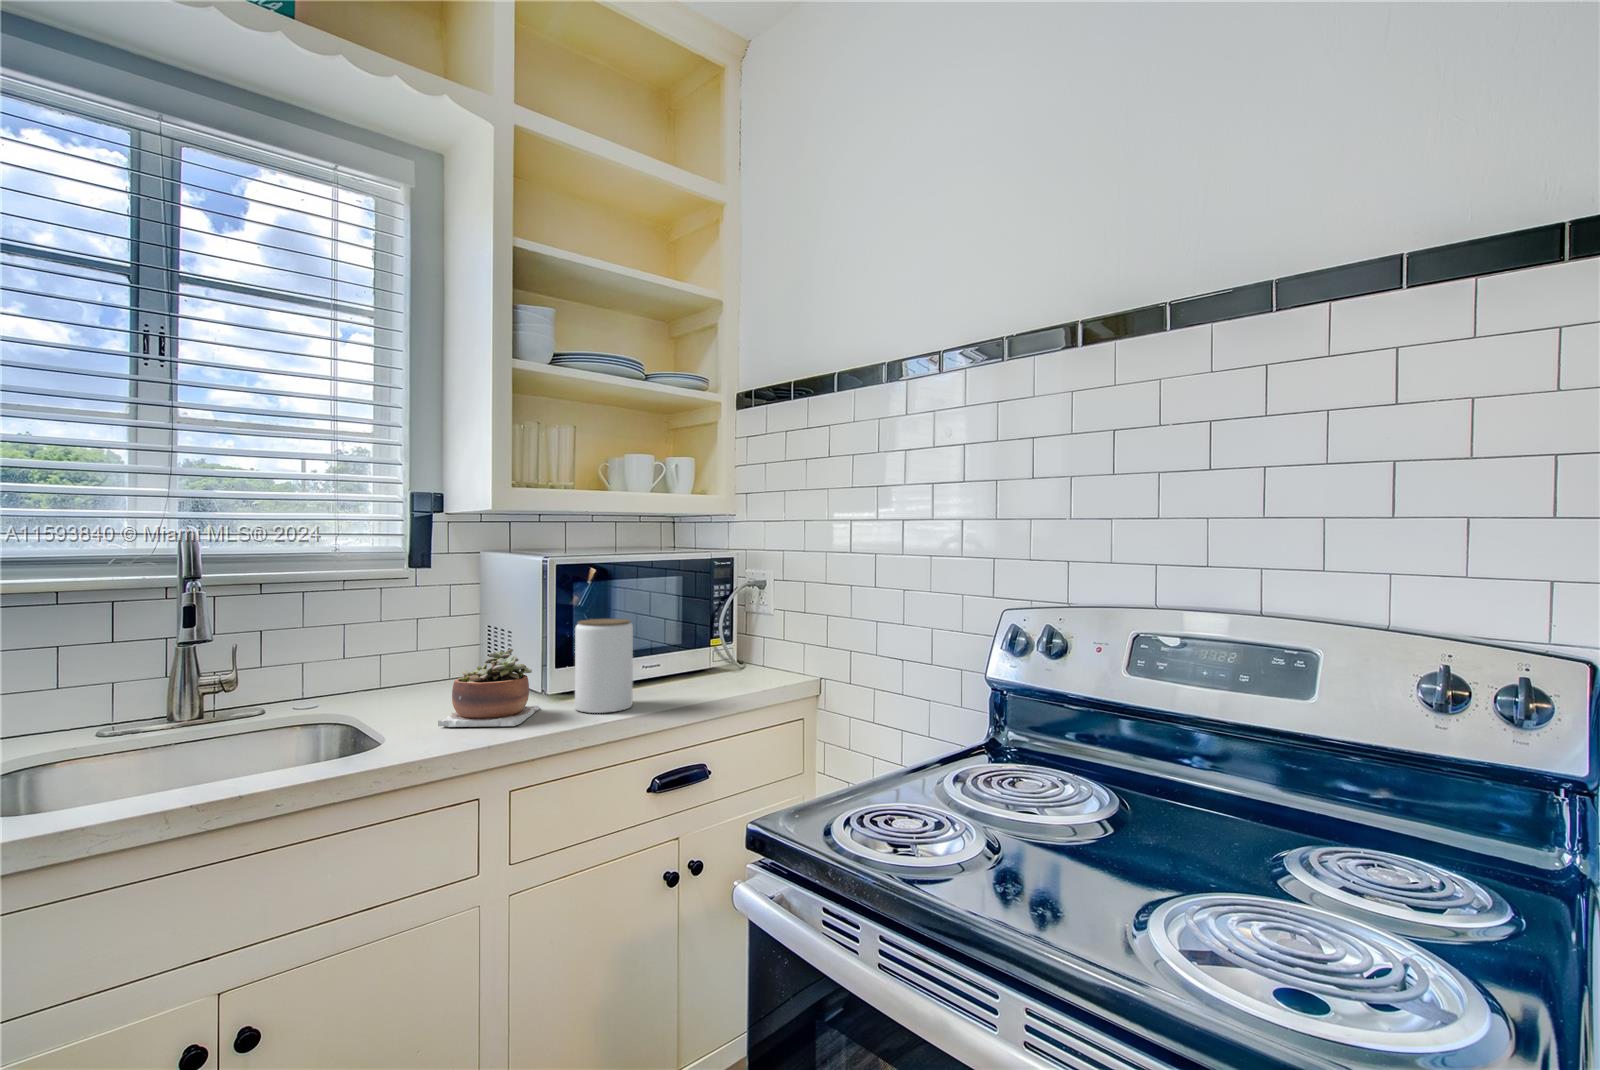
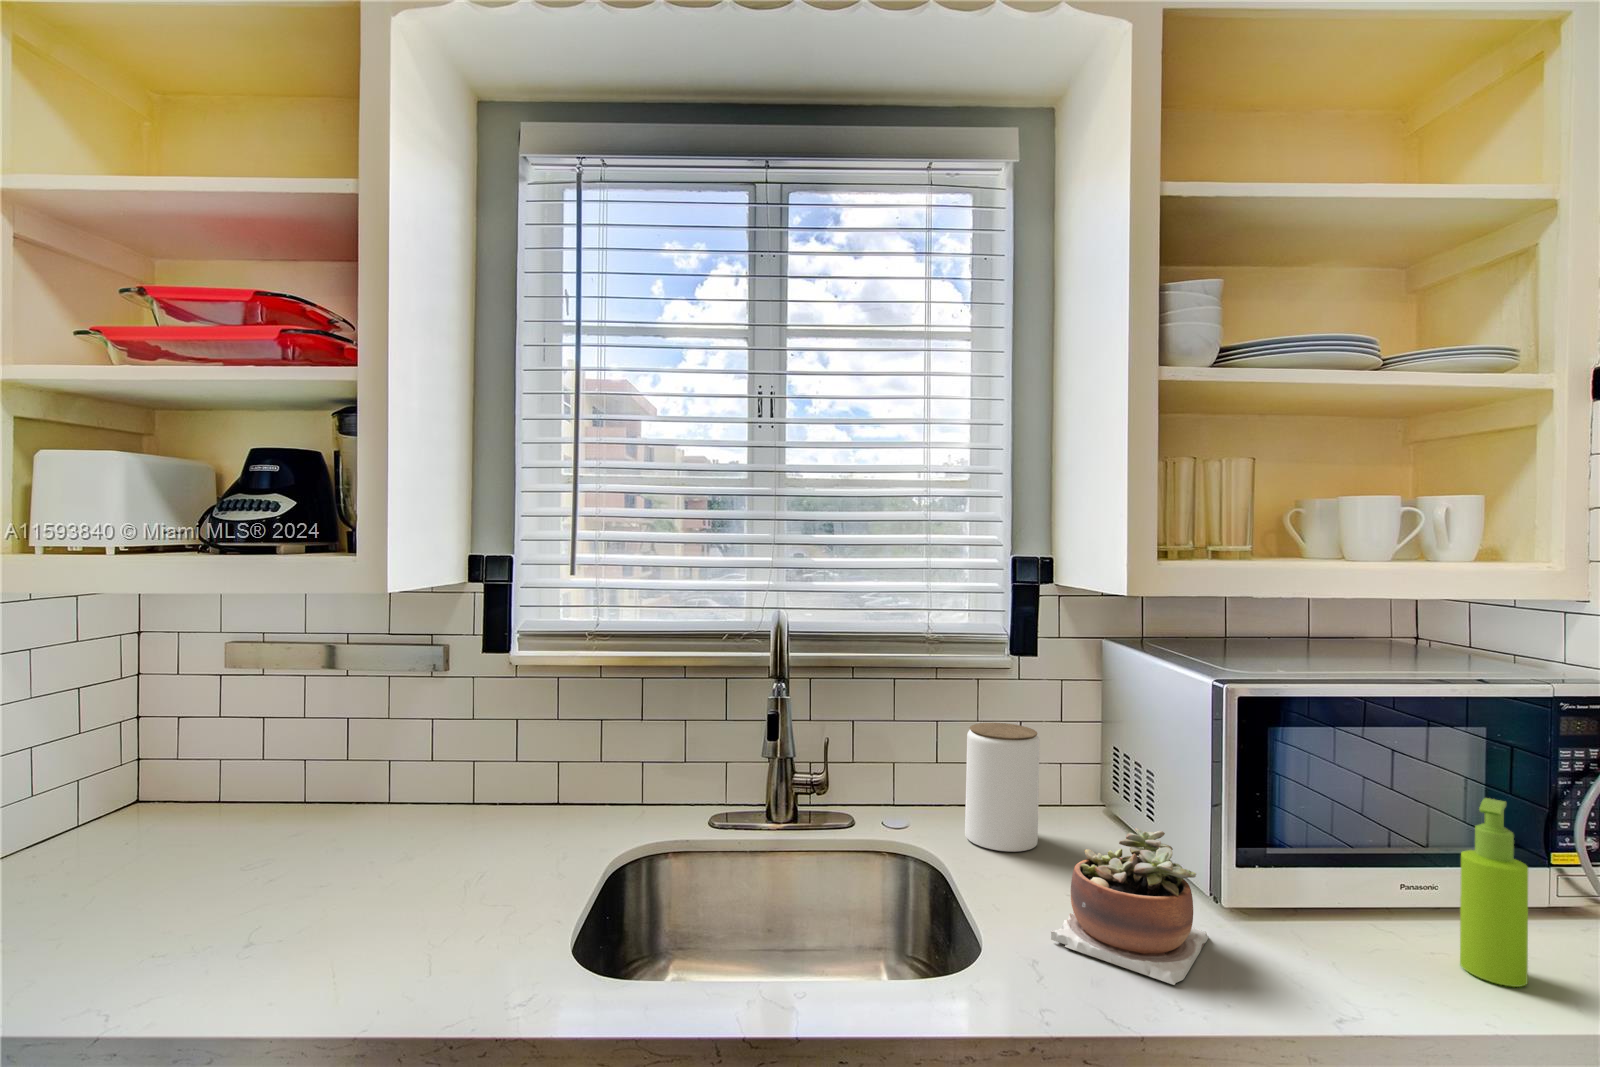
soap dispenser: none [665,606,691,695] -> present [1460,798,1528,987]
jar: present [575,619,633,713] -> present [965,723,1040,852]

